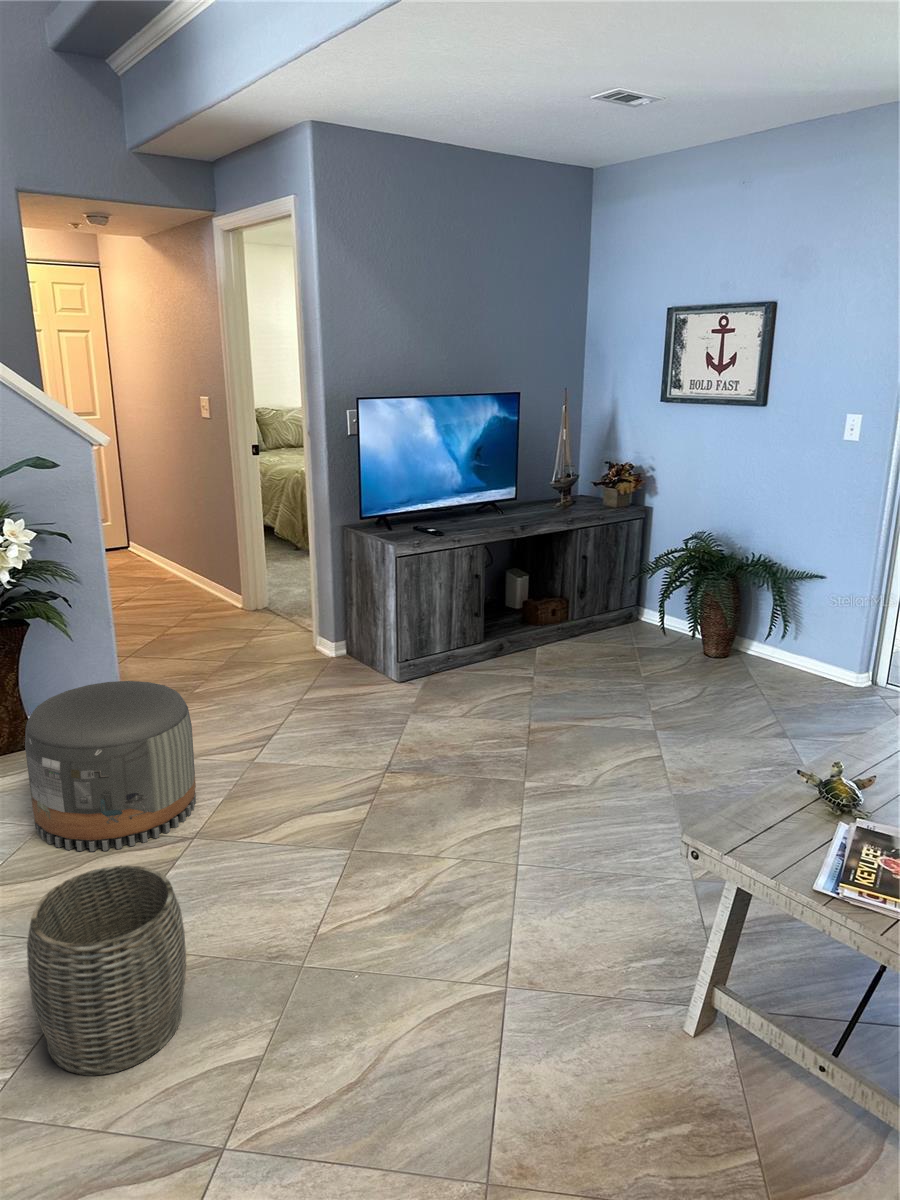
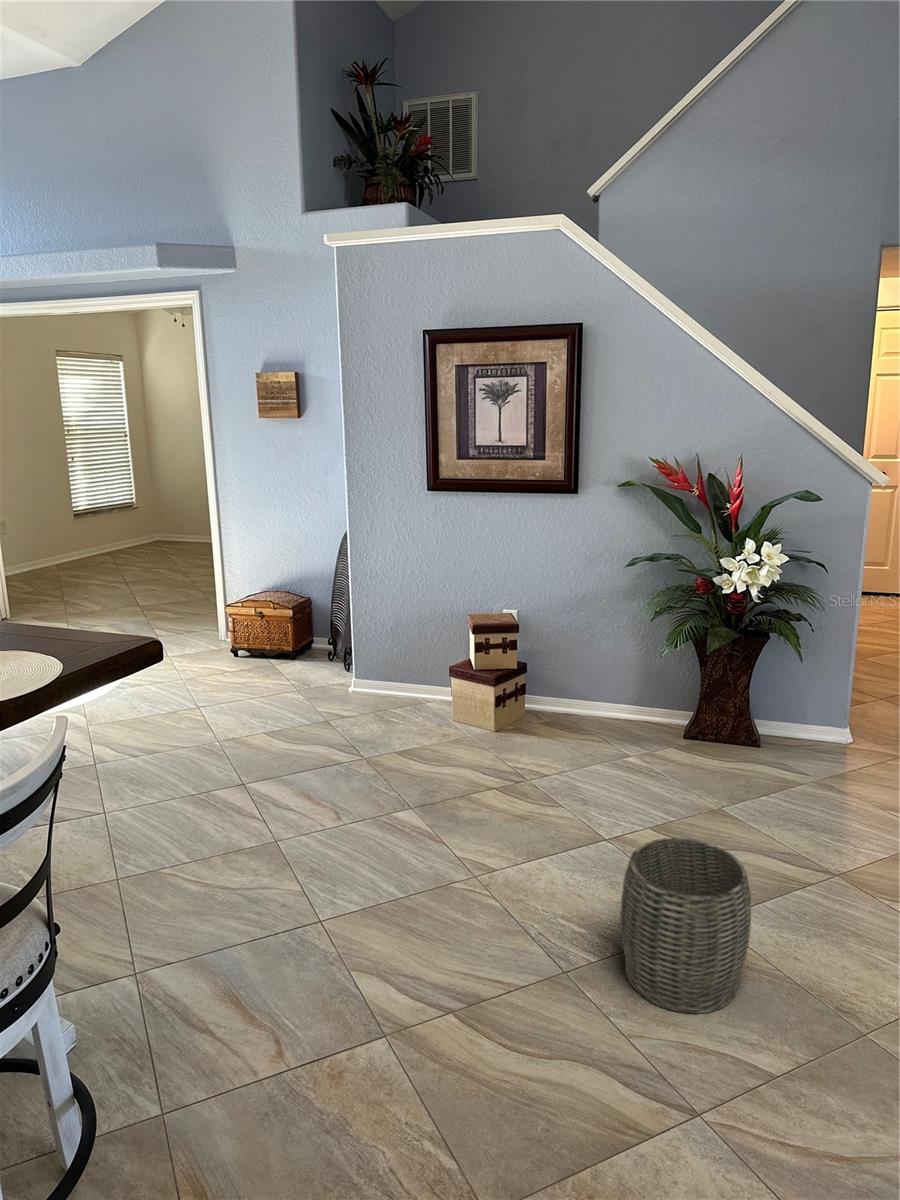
pouf: present [25,681,196,851] -> none [712,700,873,860]

